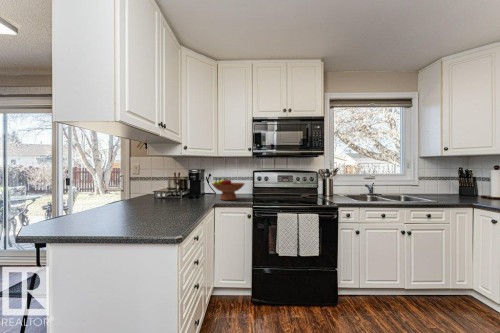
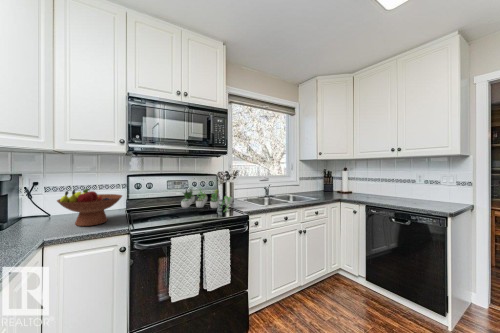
succulent plant: none [283,180,327,202] -> present [181,189,233,210]

